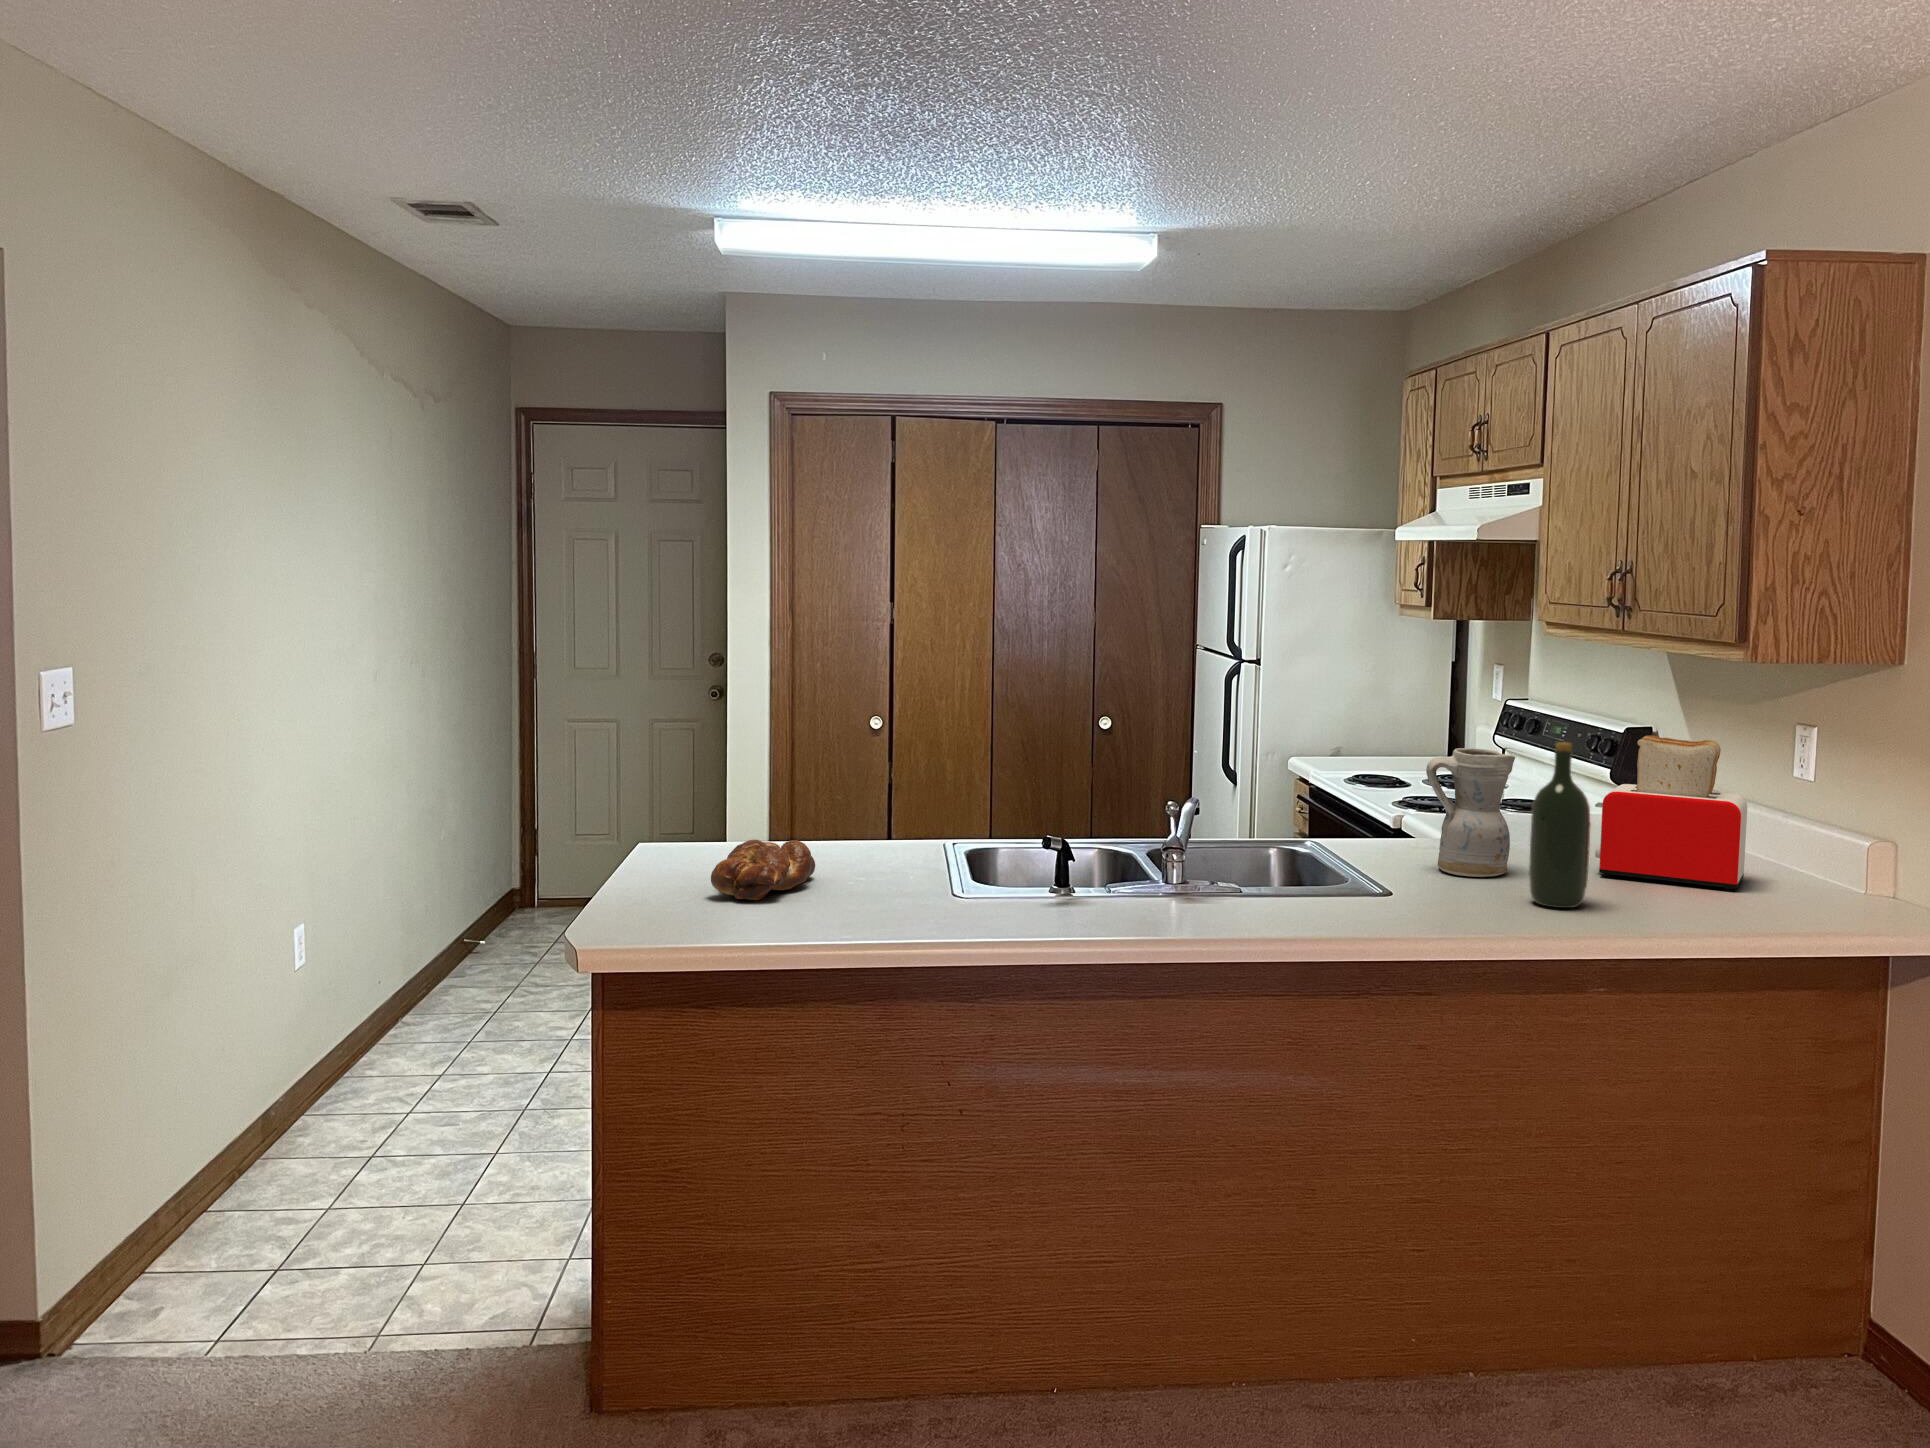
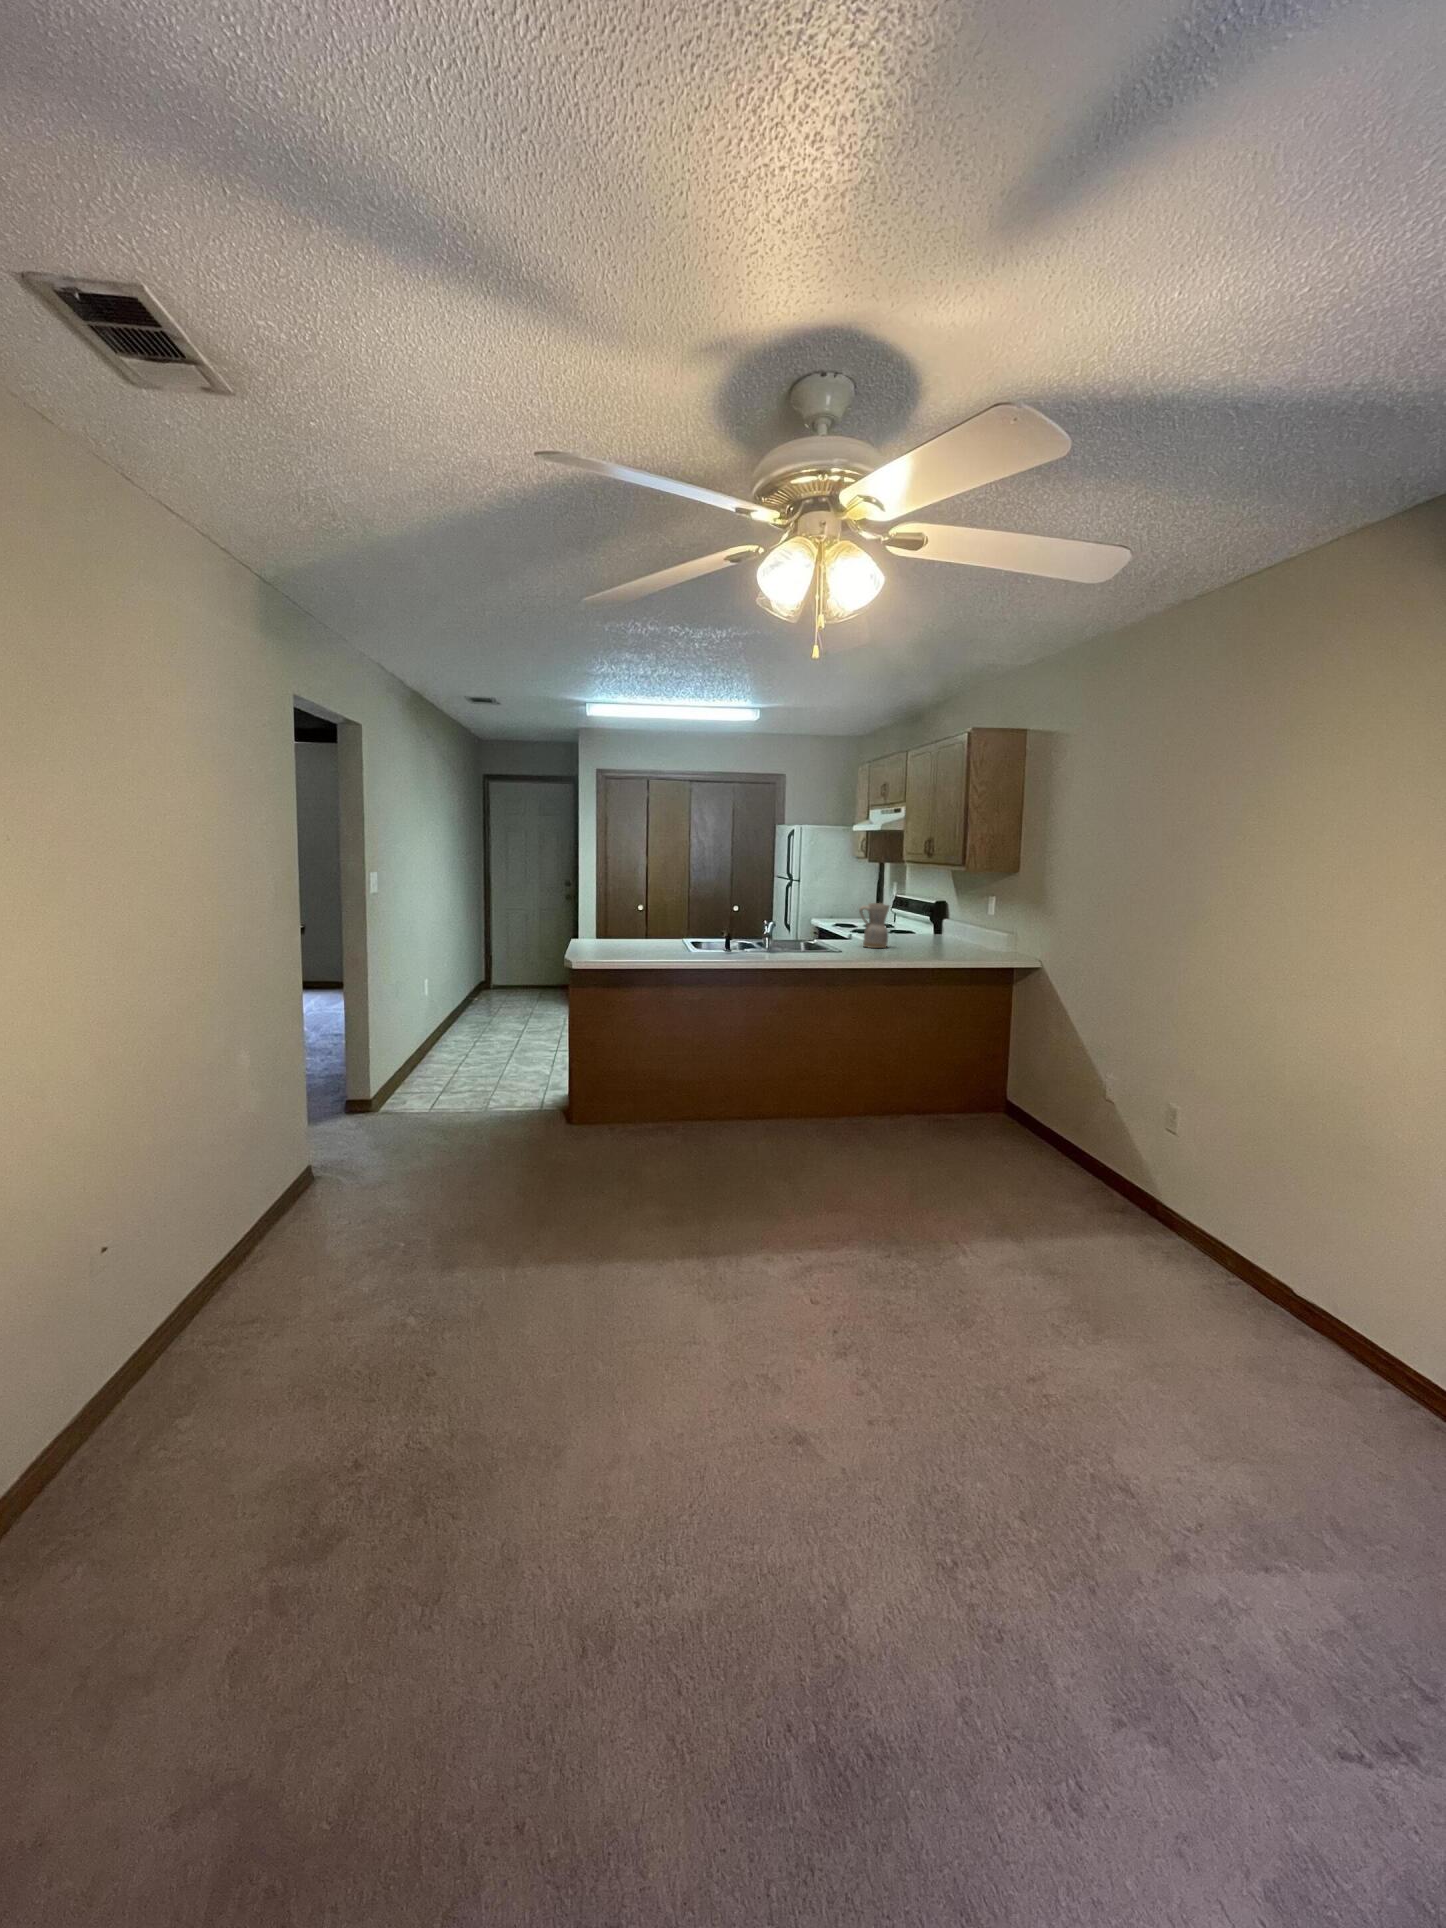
toaster: present [1595,736,1747,891] -> none [919,898,972,951]
wine bottle: present [1529,742,1591,908] -> none [893,898,913,955]
bread loaf: present [711,840,815,900] -> none [607,933,641,952]

